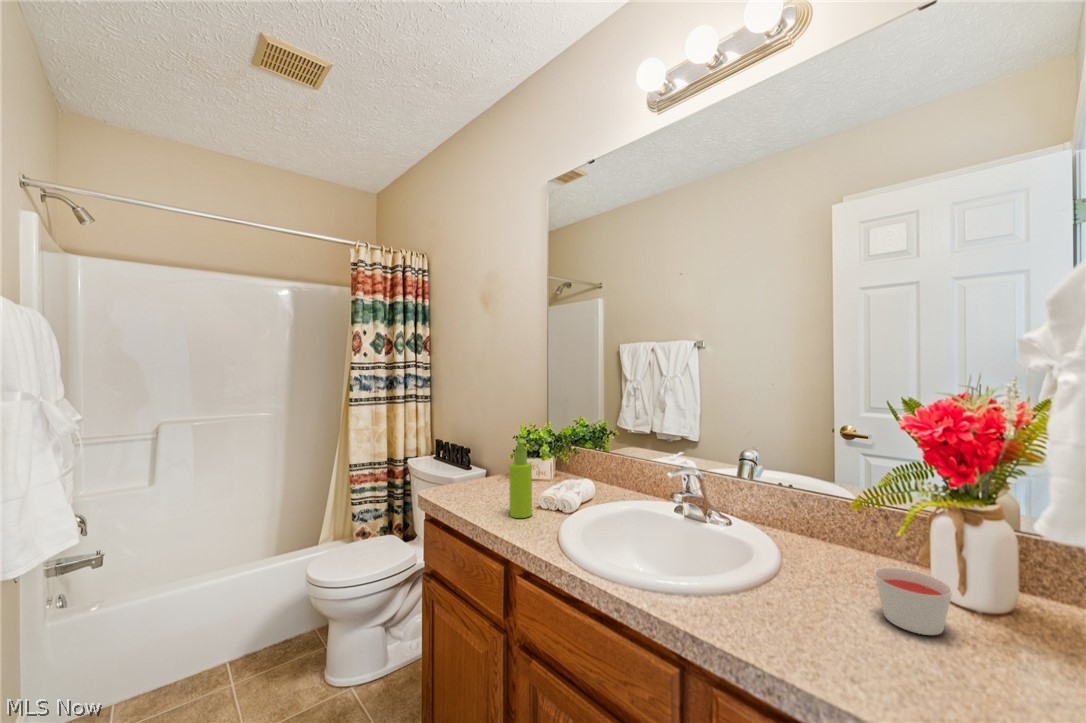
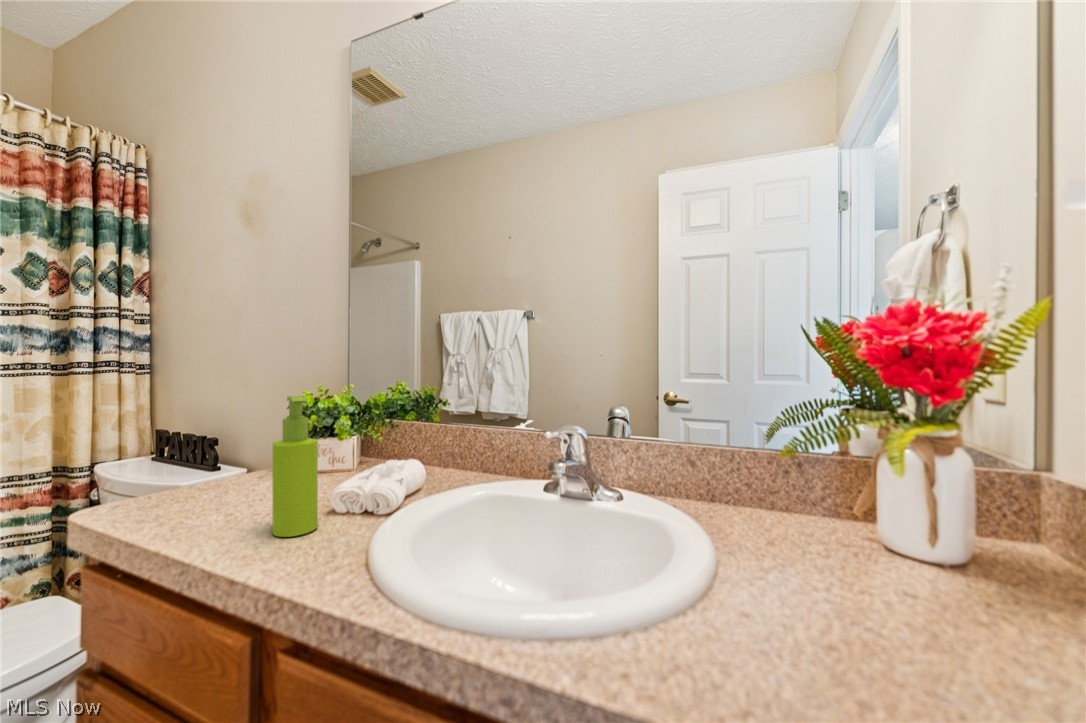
candle: present [874,567,952,635] -> none [866,526,979,619]

